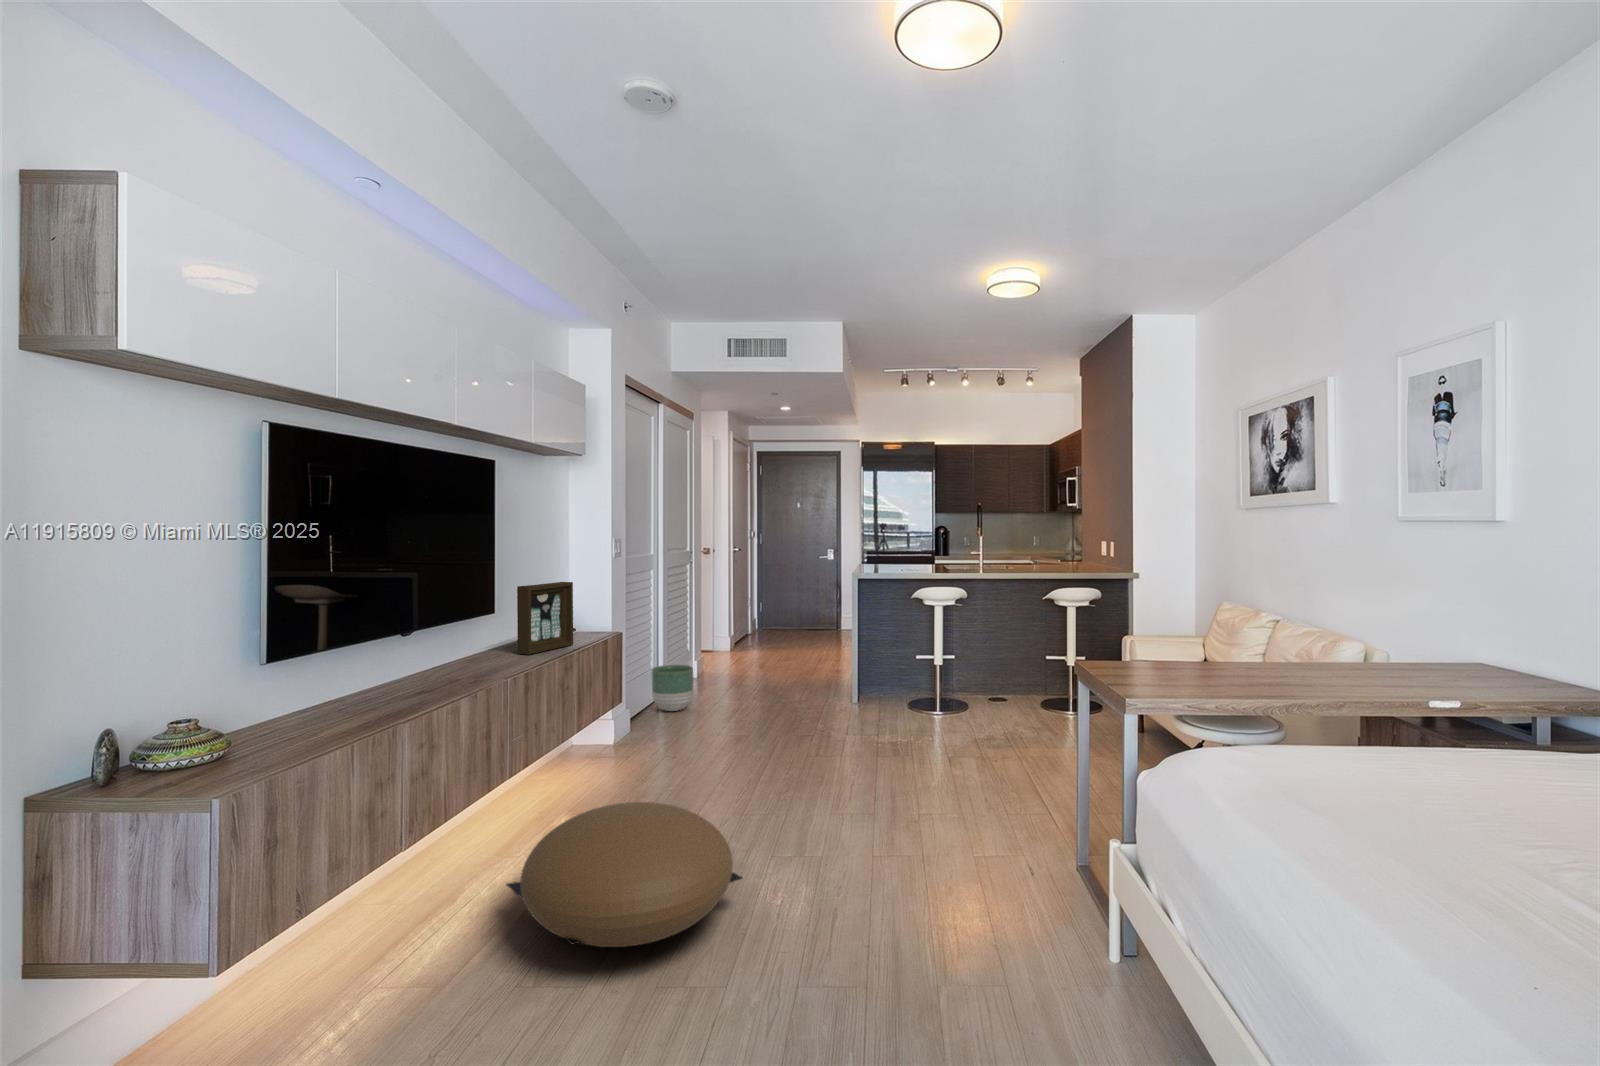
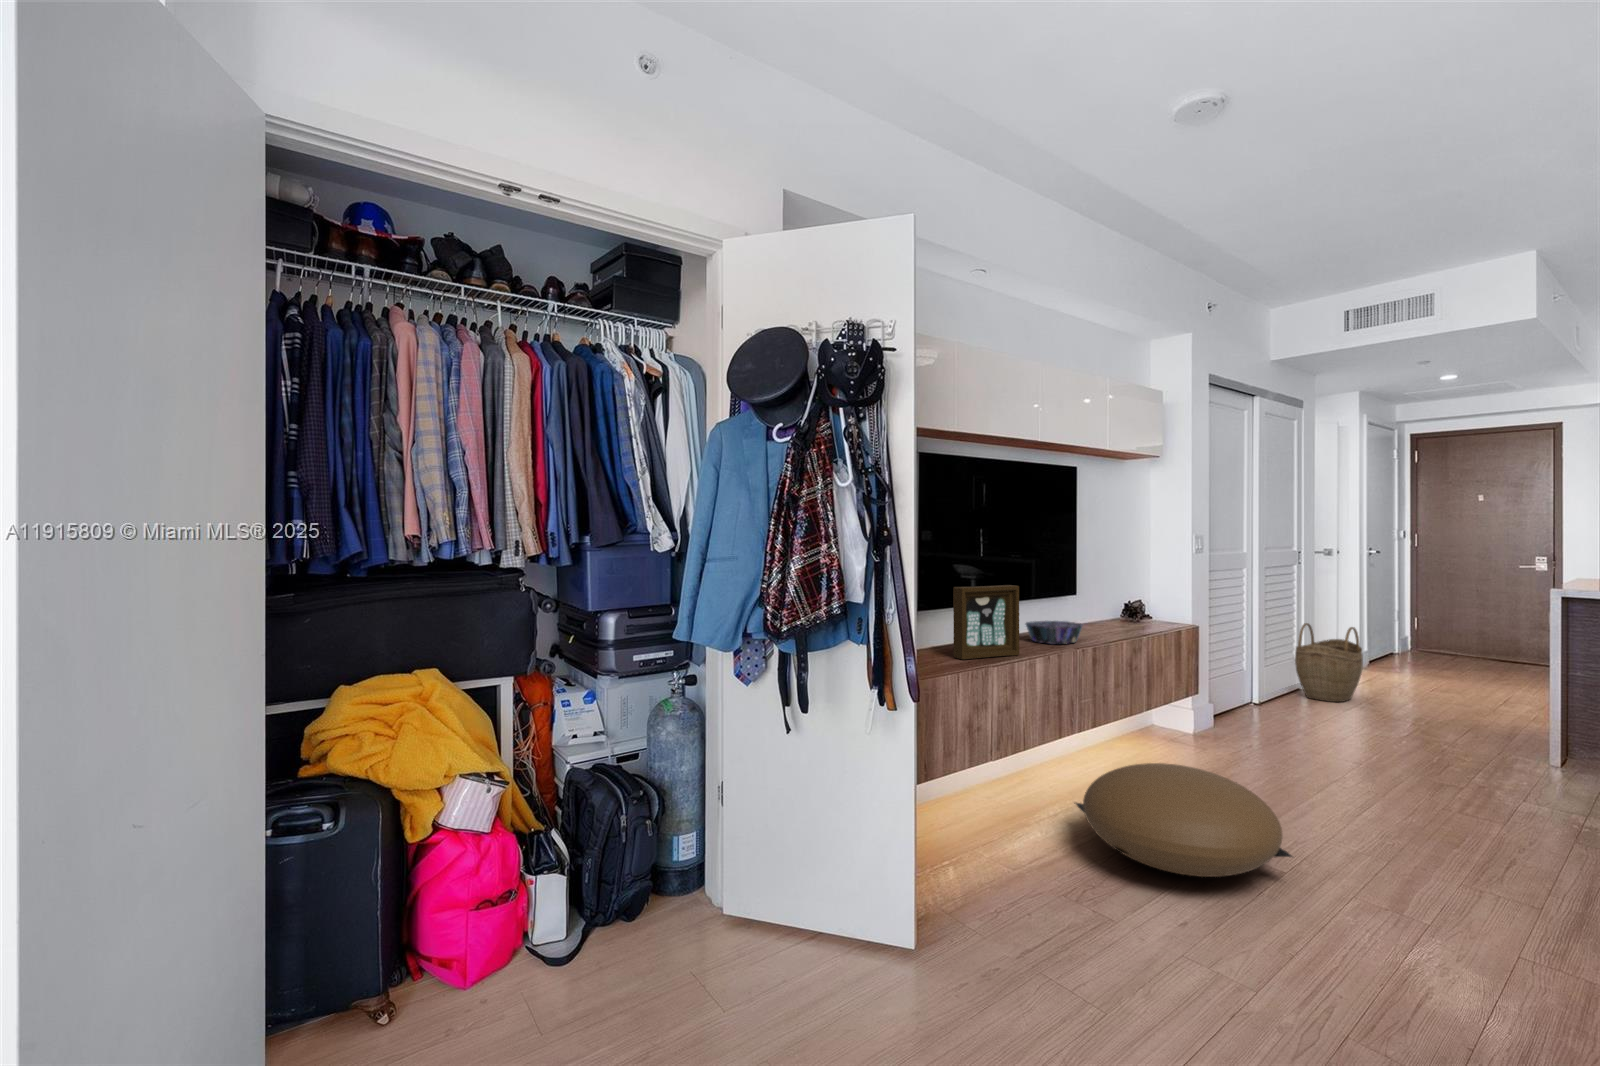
picture frame: present [517,582,573,655] -> present [953,585,1020,660]
woven basket: none [690,617,739,686] -> present [1295,623,1363,702]
decorative bowl: none [432,647,508,679] -> present [1026,621,1083,644]
planter: present [652,665,693,711] -> none [1242,668,1292,716]

